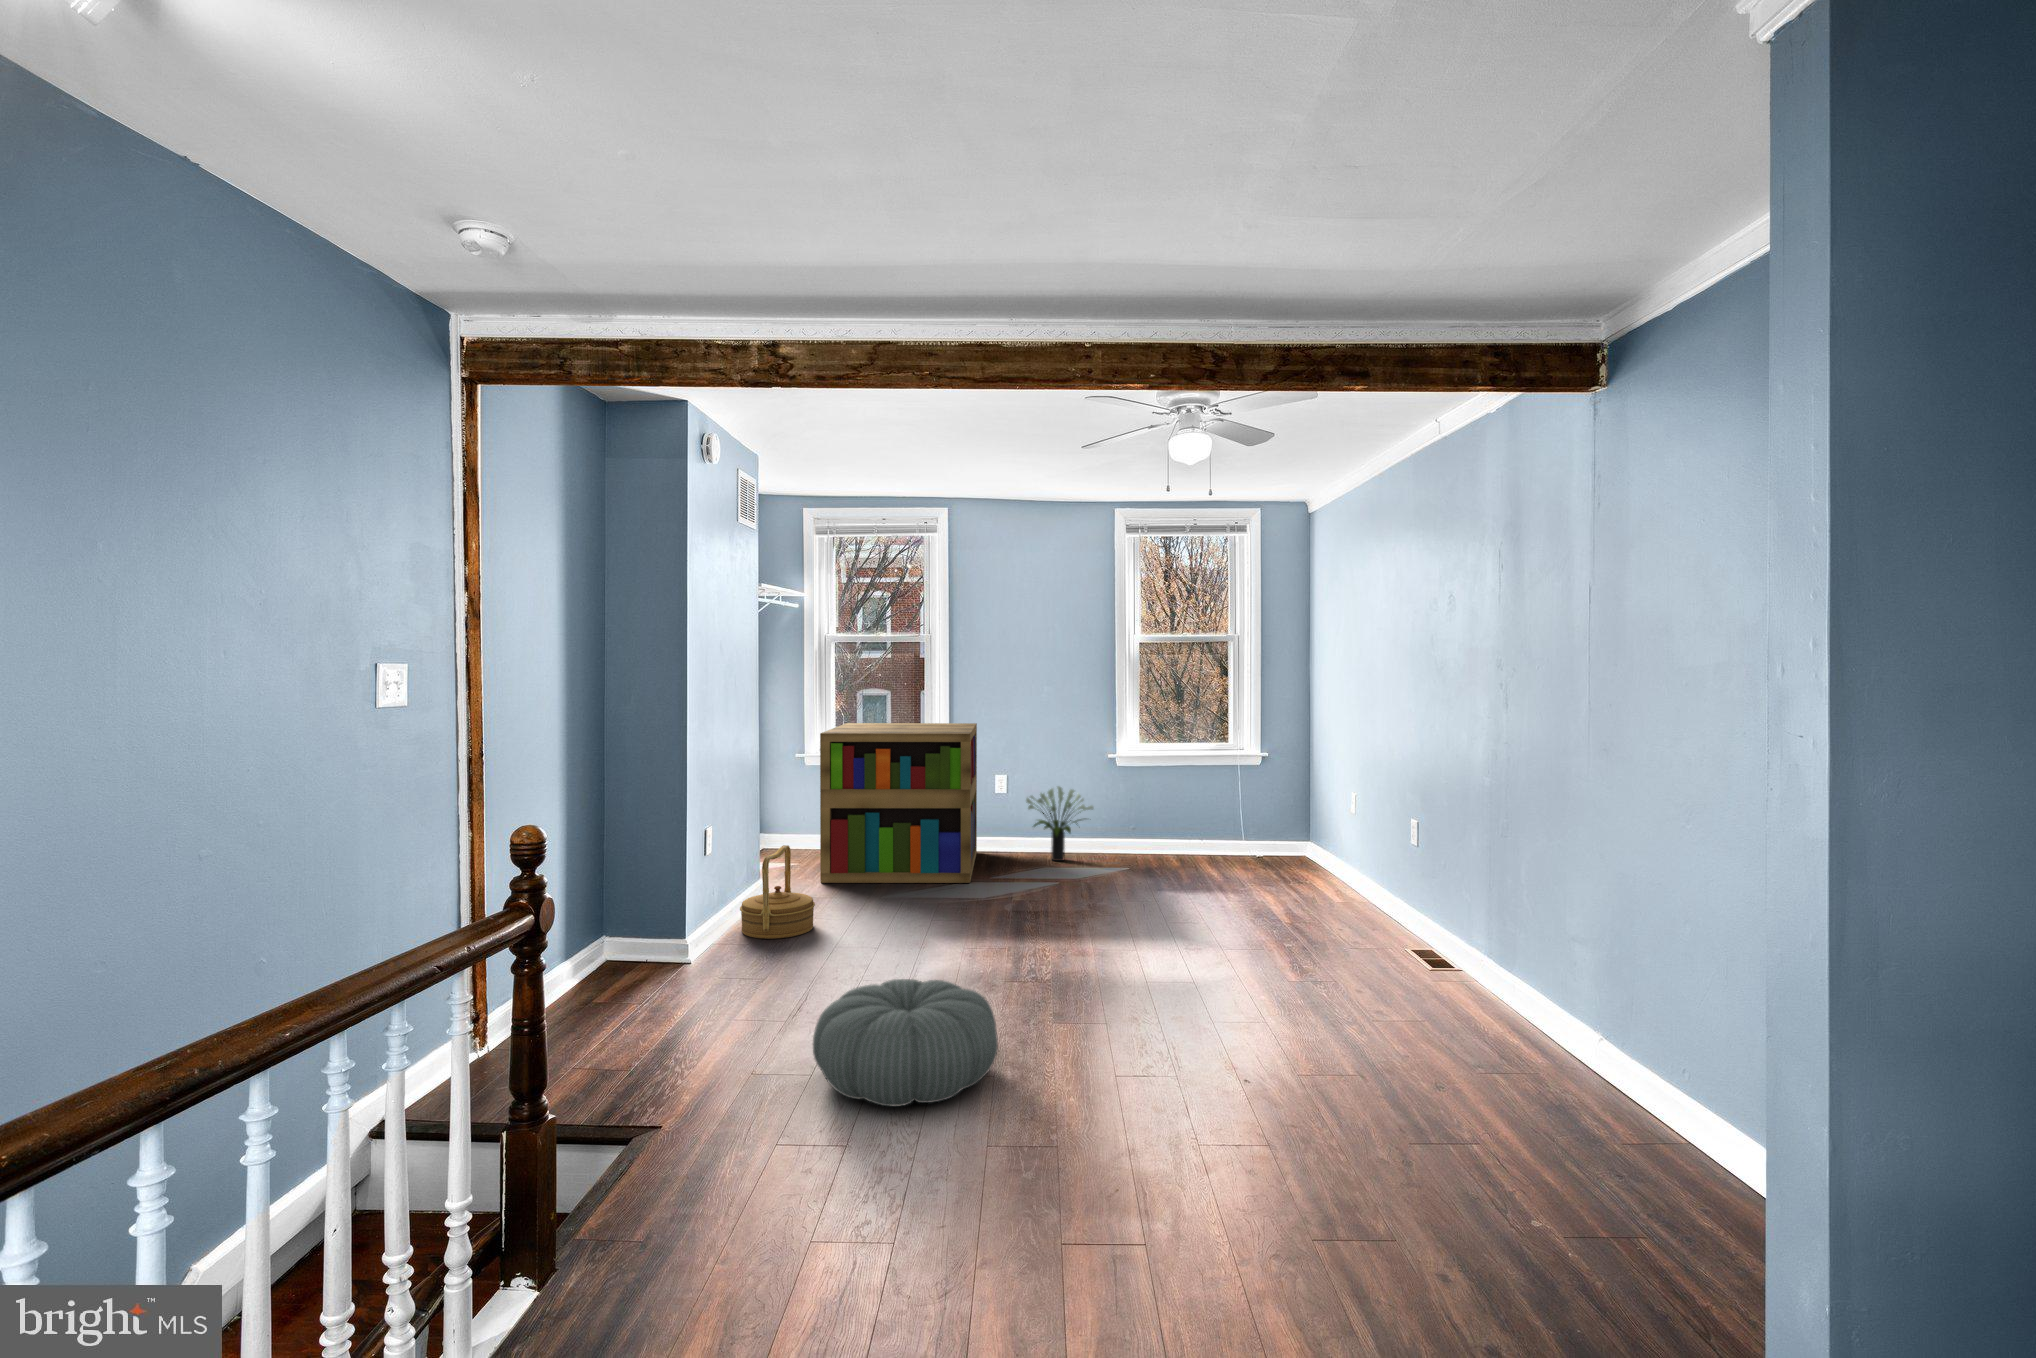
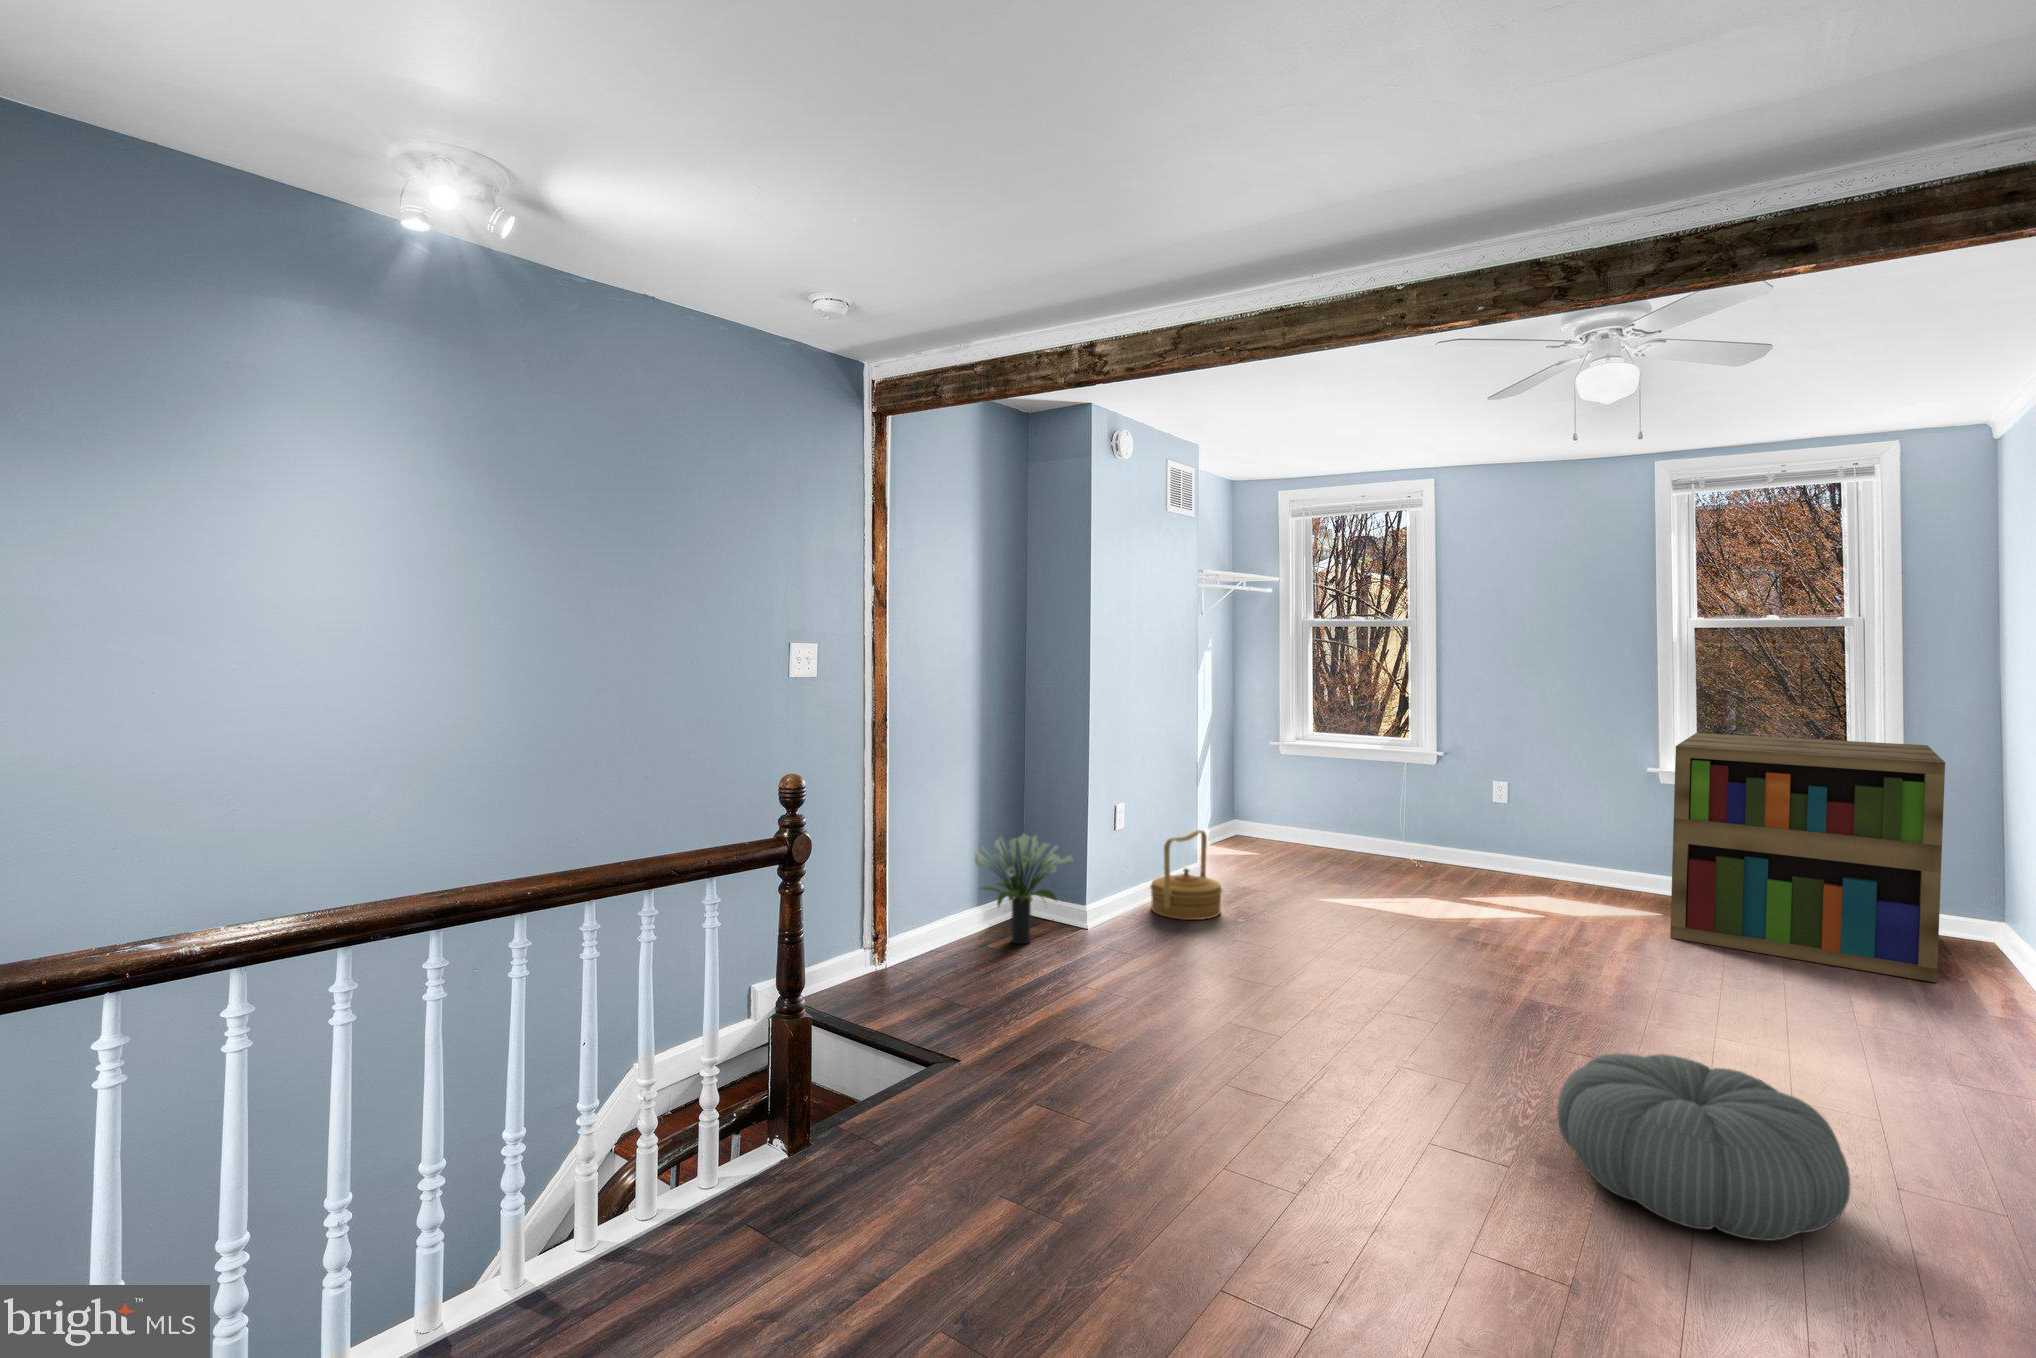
bookshelf: present [820,723,977,883] -> present [1670,733,1945,982]
potted plant: present [1026,786,1093,861] -> present [975,834,1073,944]
pouf: present [813,979,998,1106] -> present [1557,1054,1850,1241]

